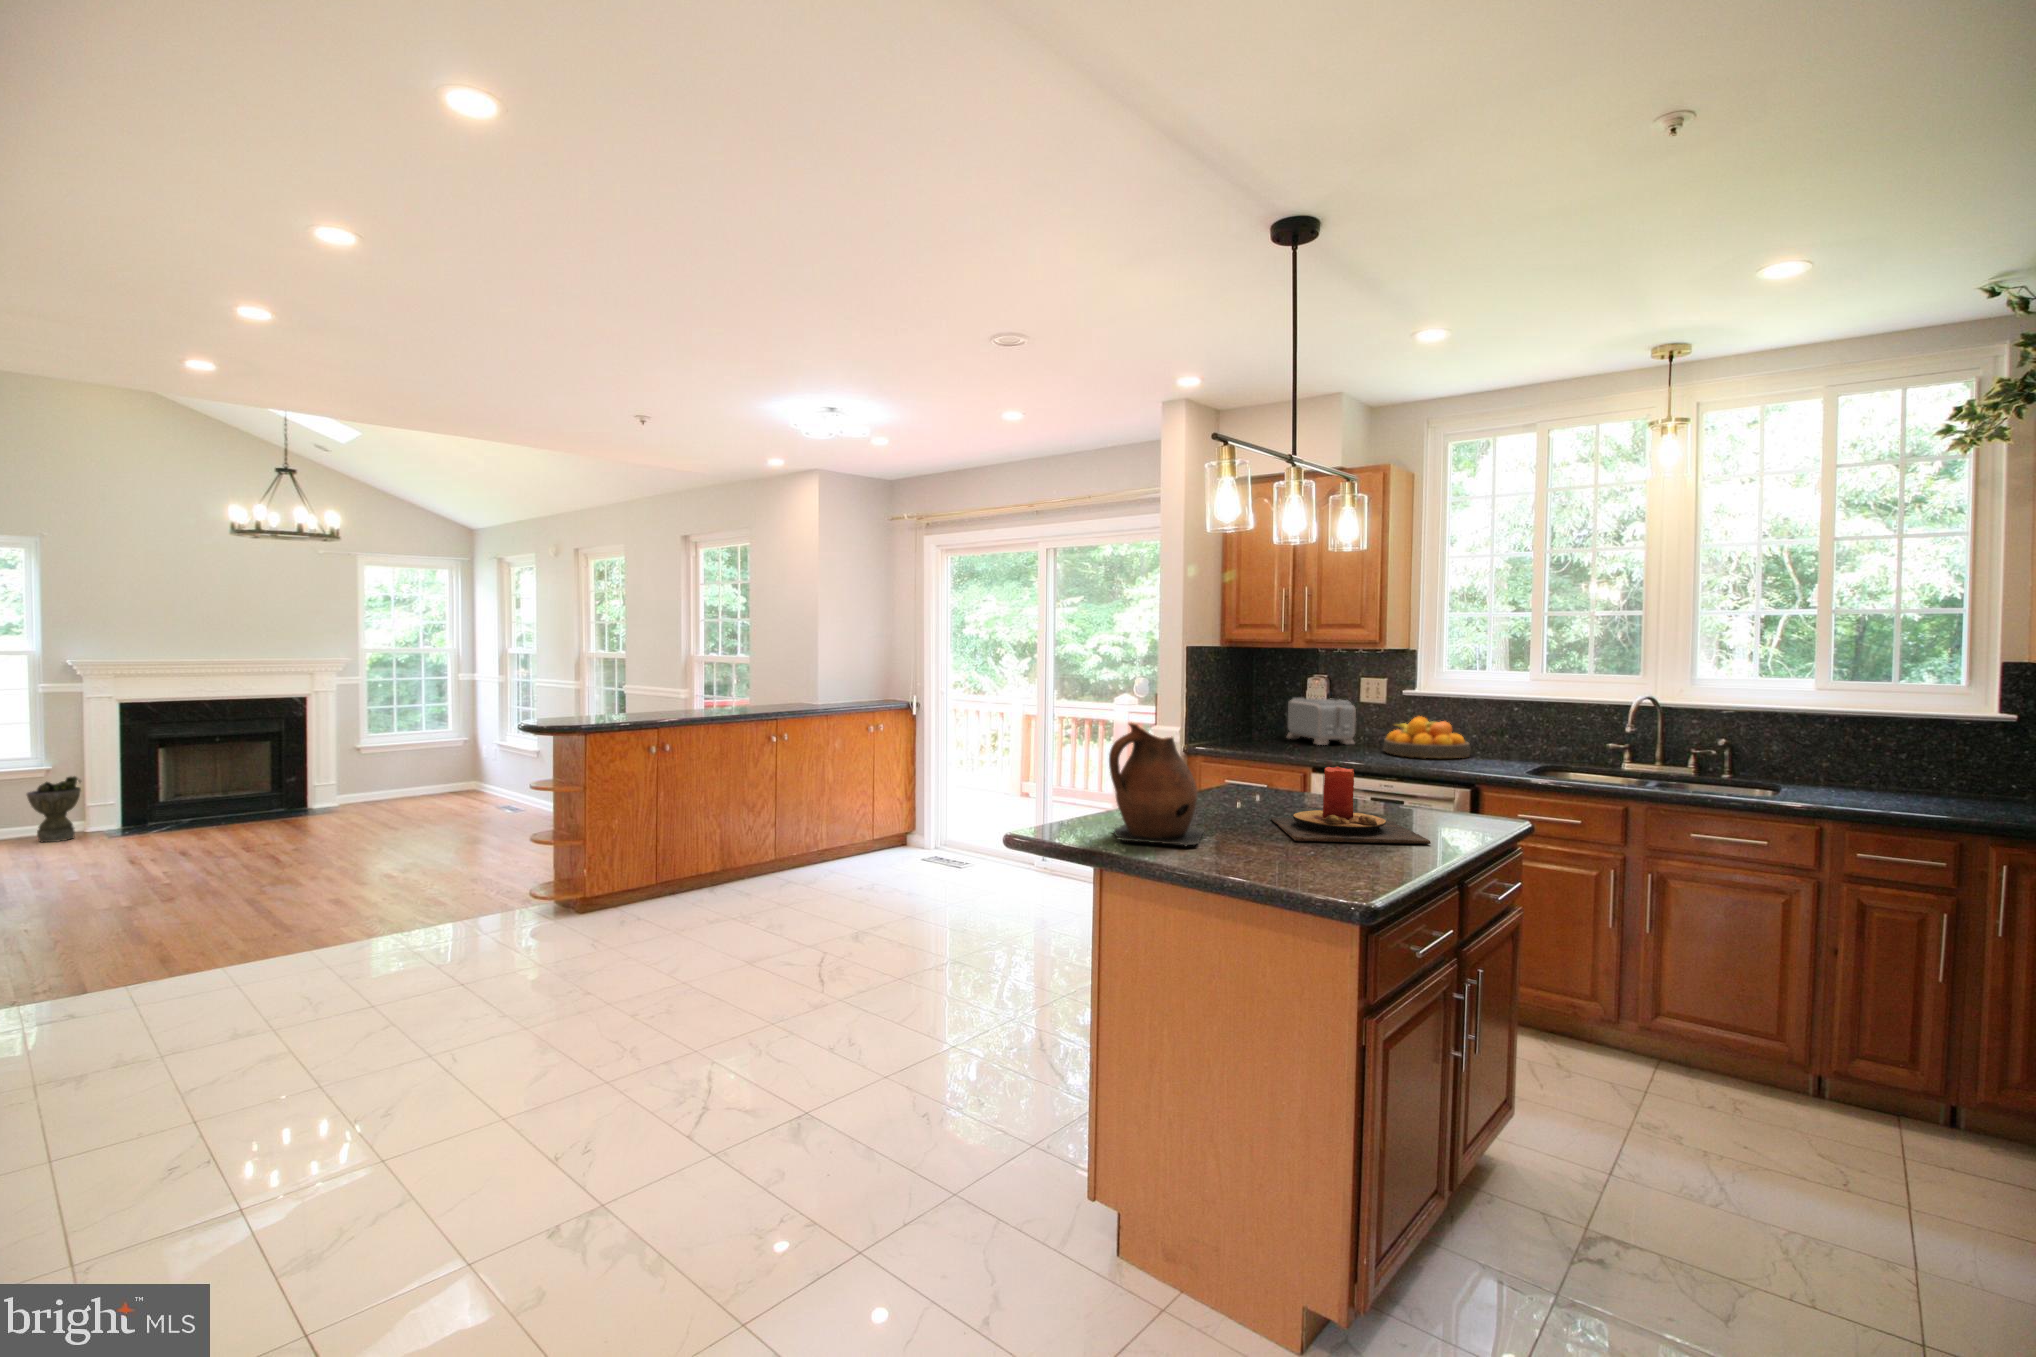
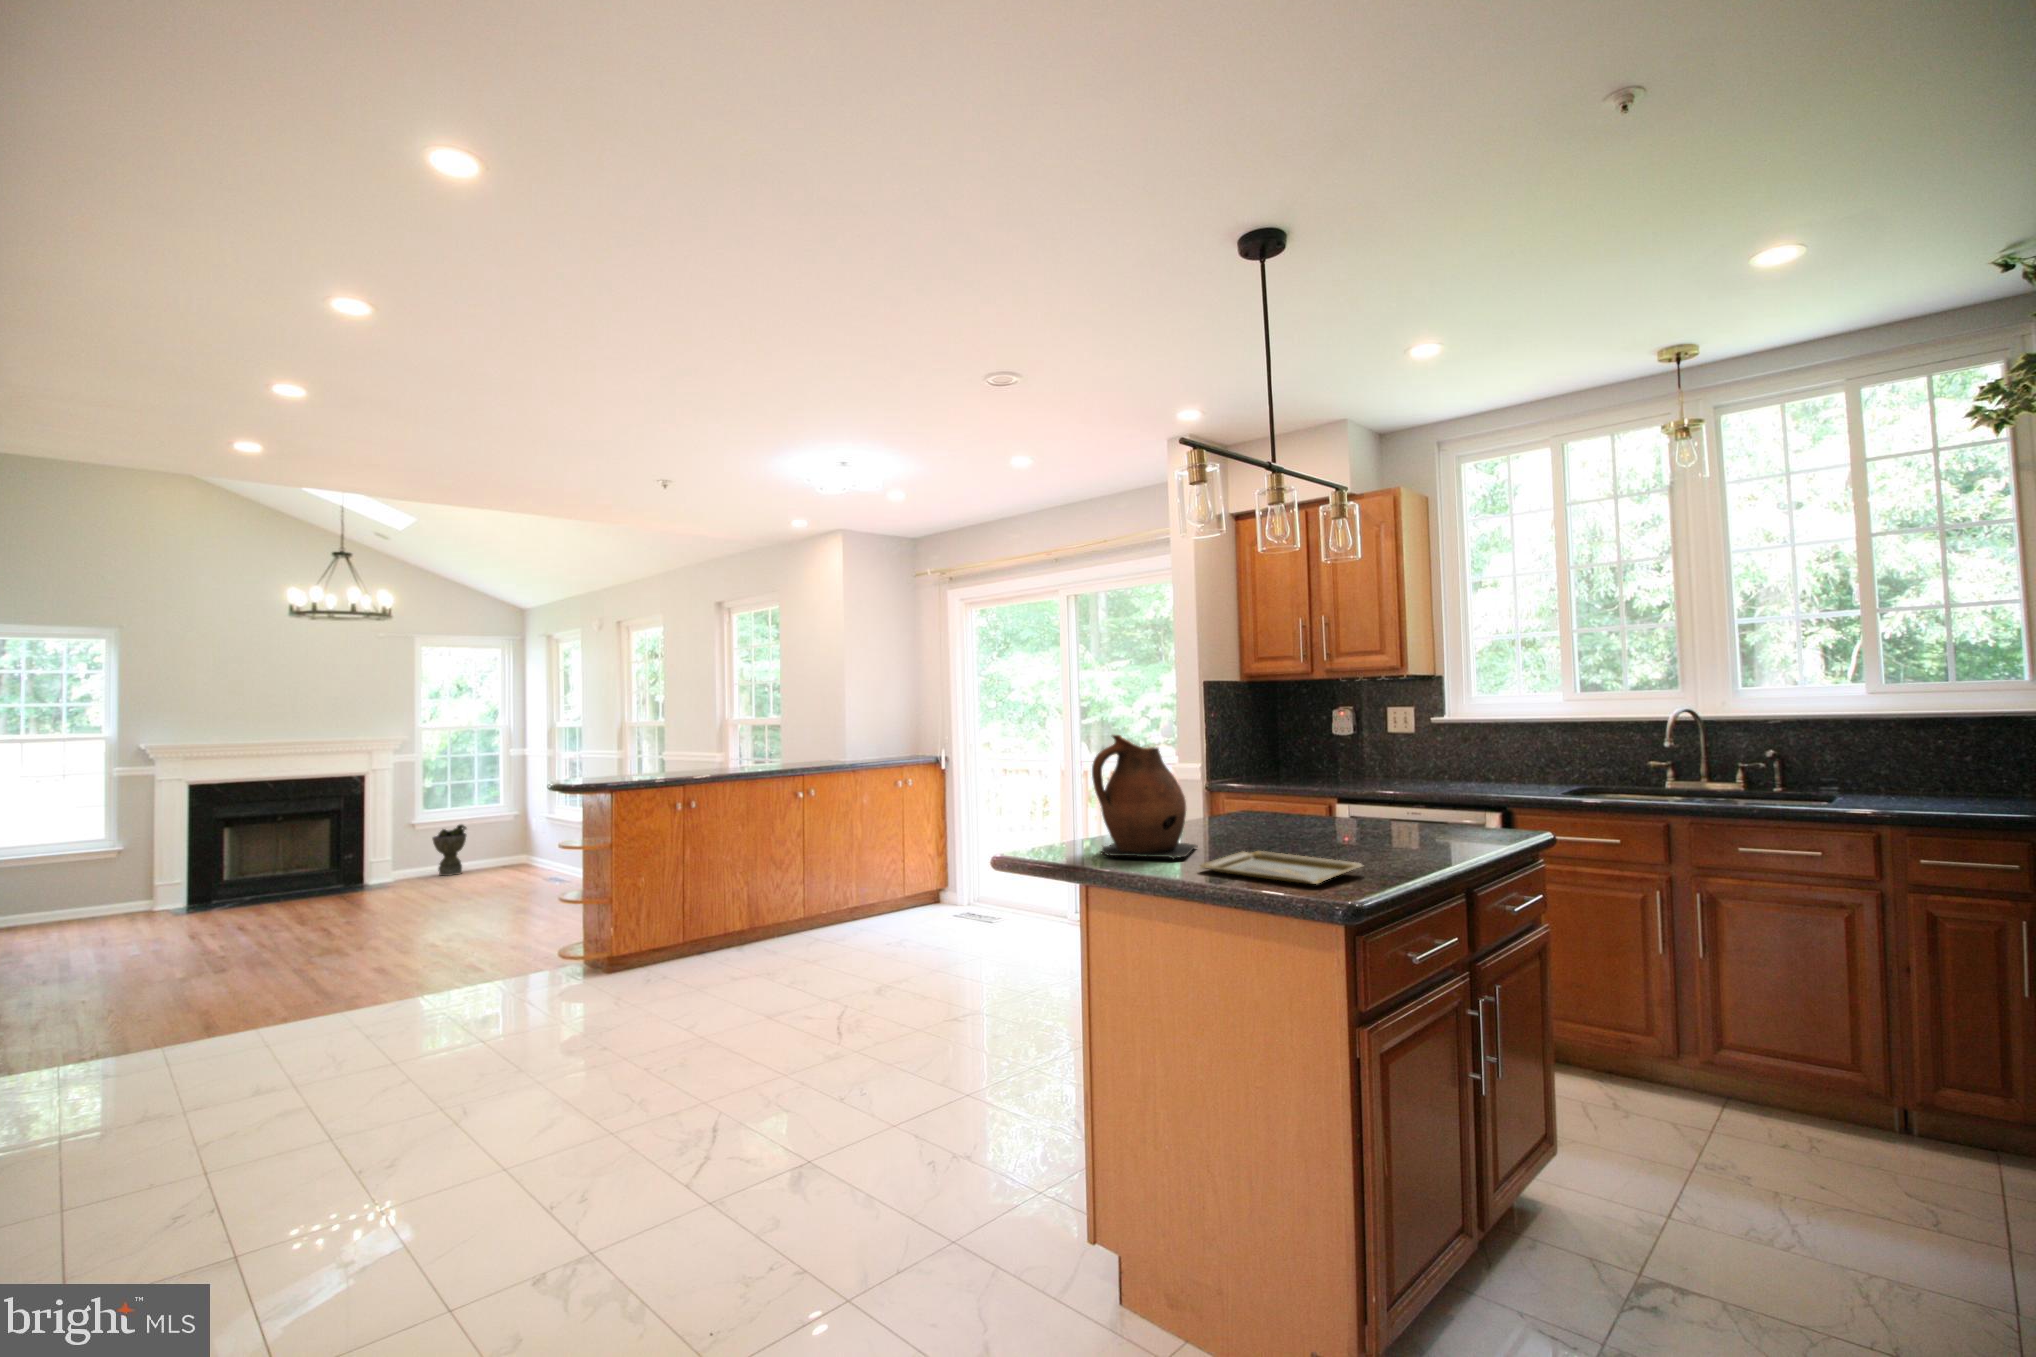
toaster: present [1287,698,1356,745] -> none [1311,729,1382,777]
fruit bowl: present [1383,717,1470,758] -> none [1410,742,1501,784]
candle: present [1271,766,1431,844] -> none [1272,776,1437,853]
planter: present [27,776,81,842] -> present [432,824,466,876]
tray: none [1215,841,1372,882] -> present [1200,851,1363,884]

